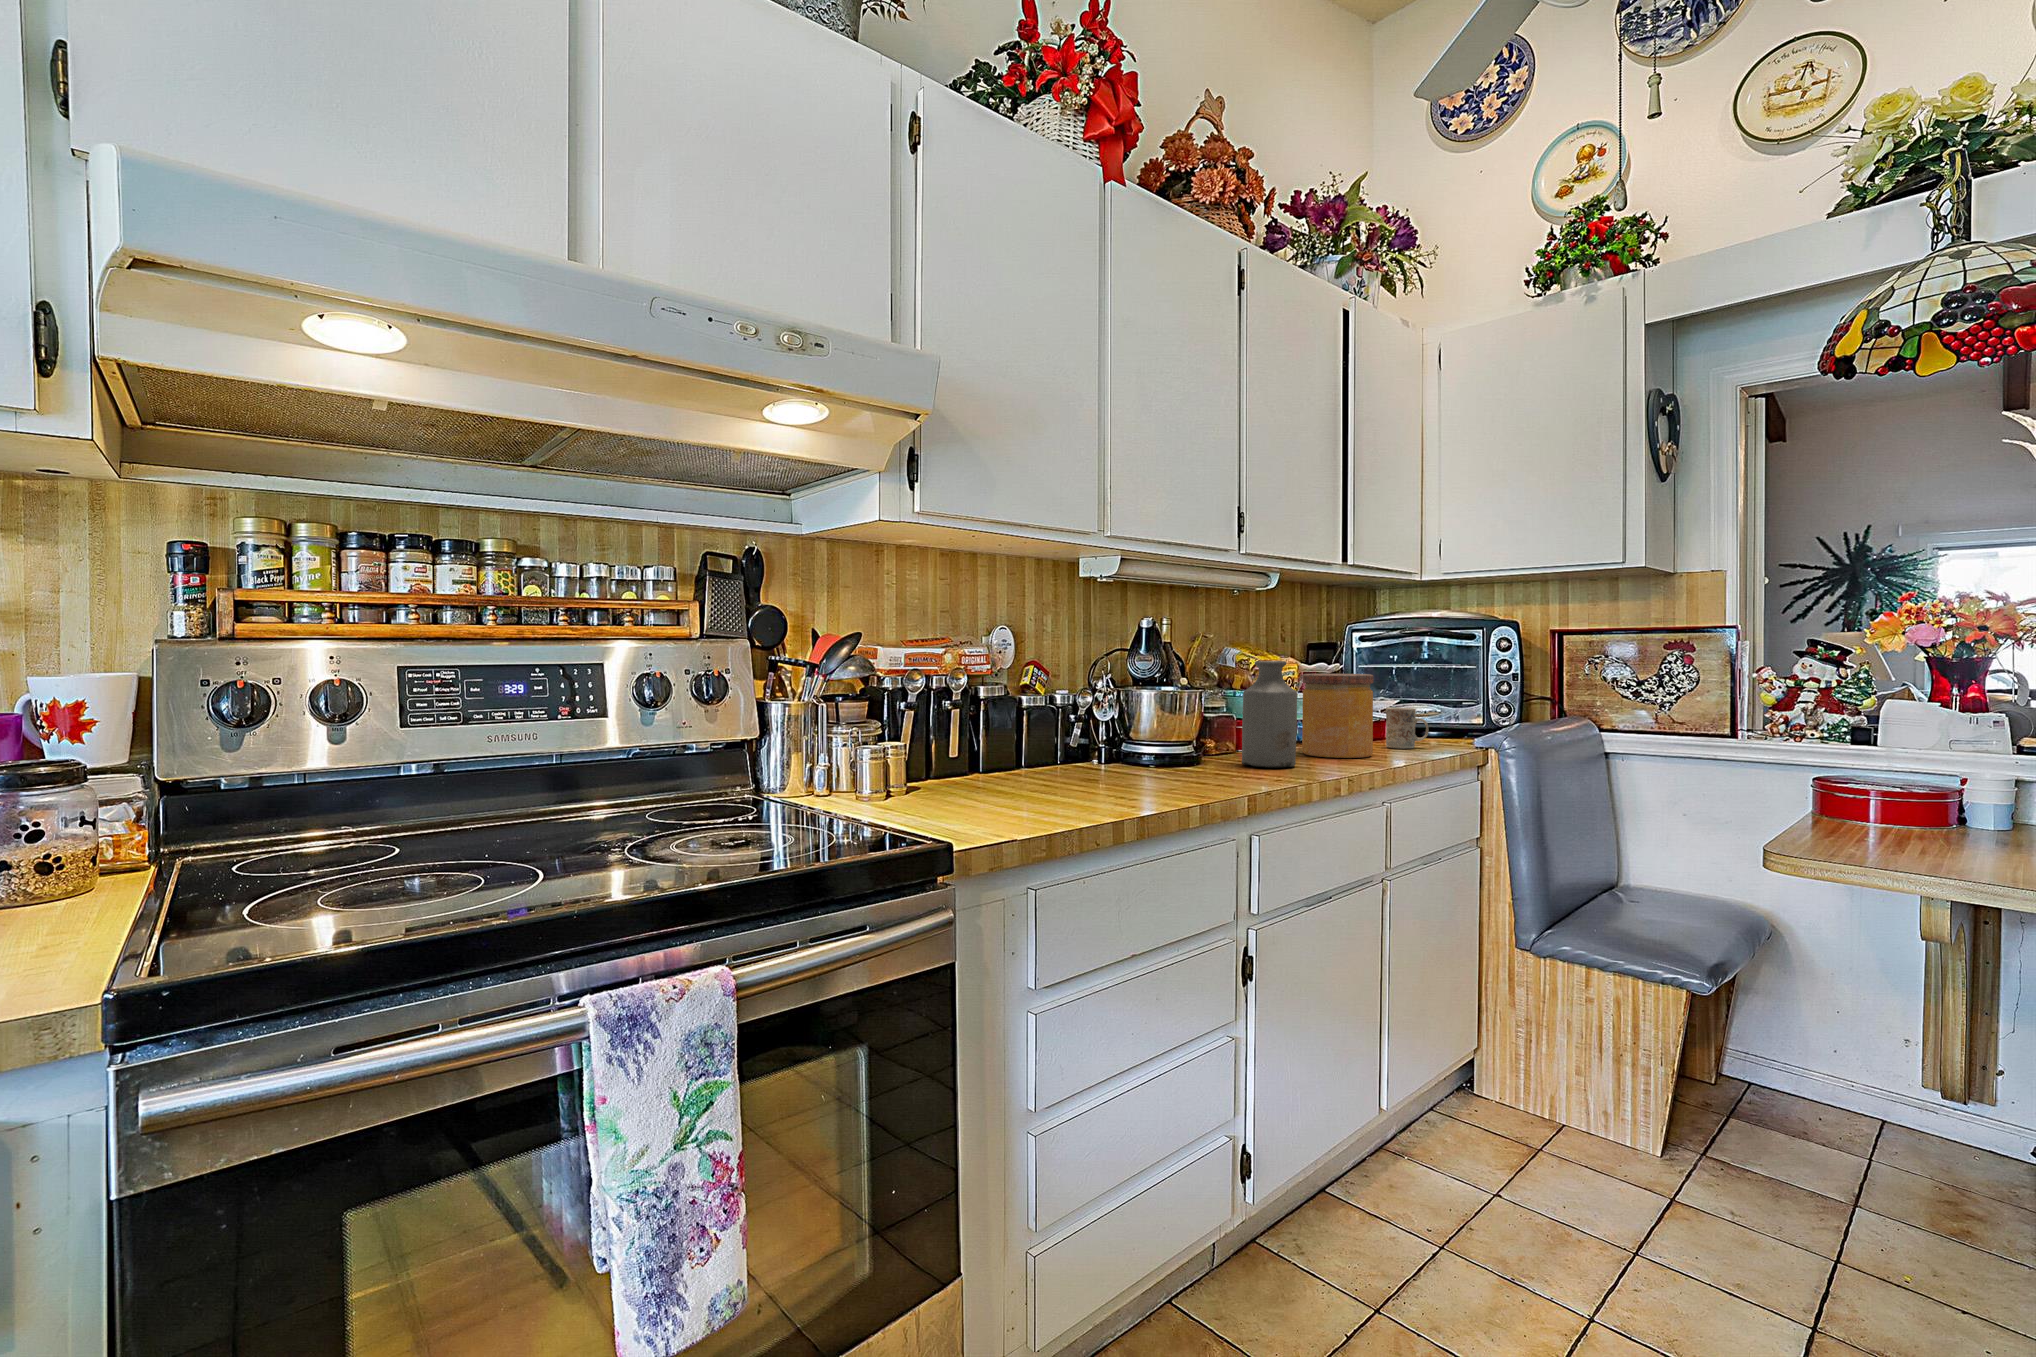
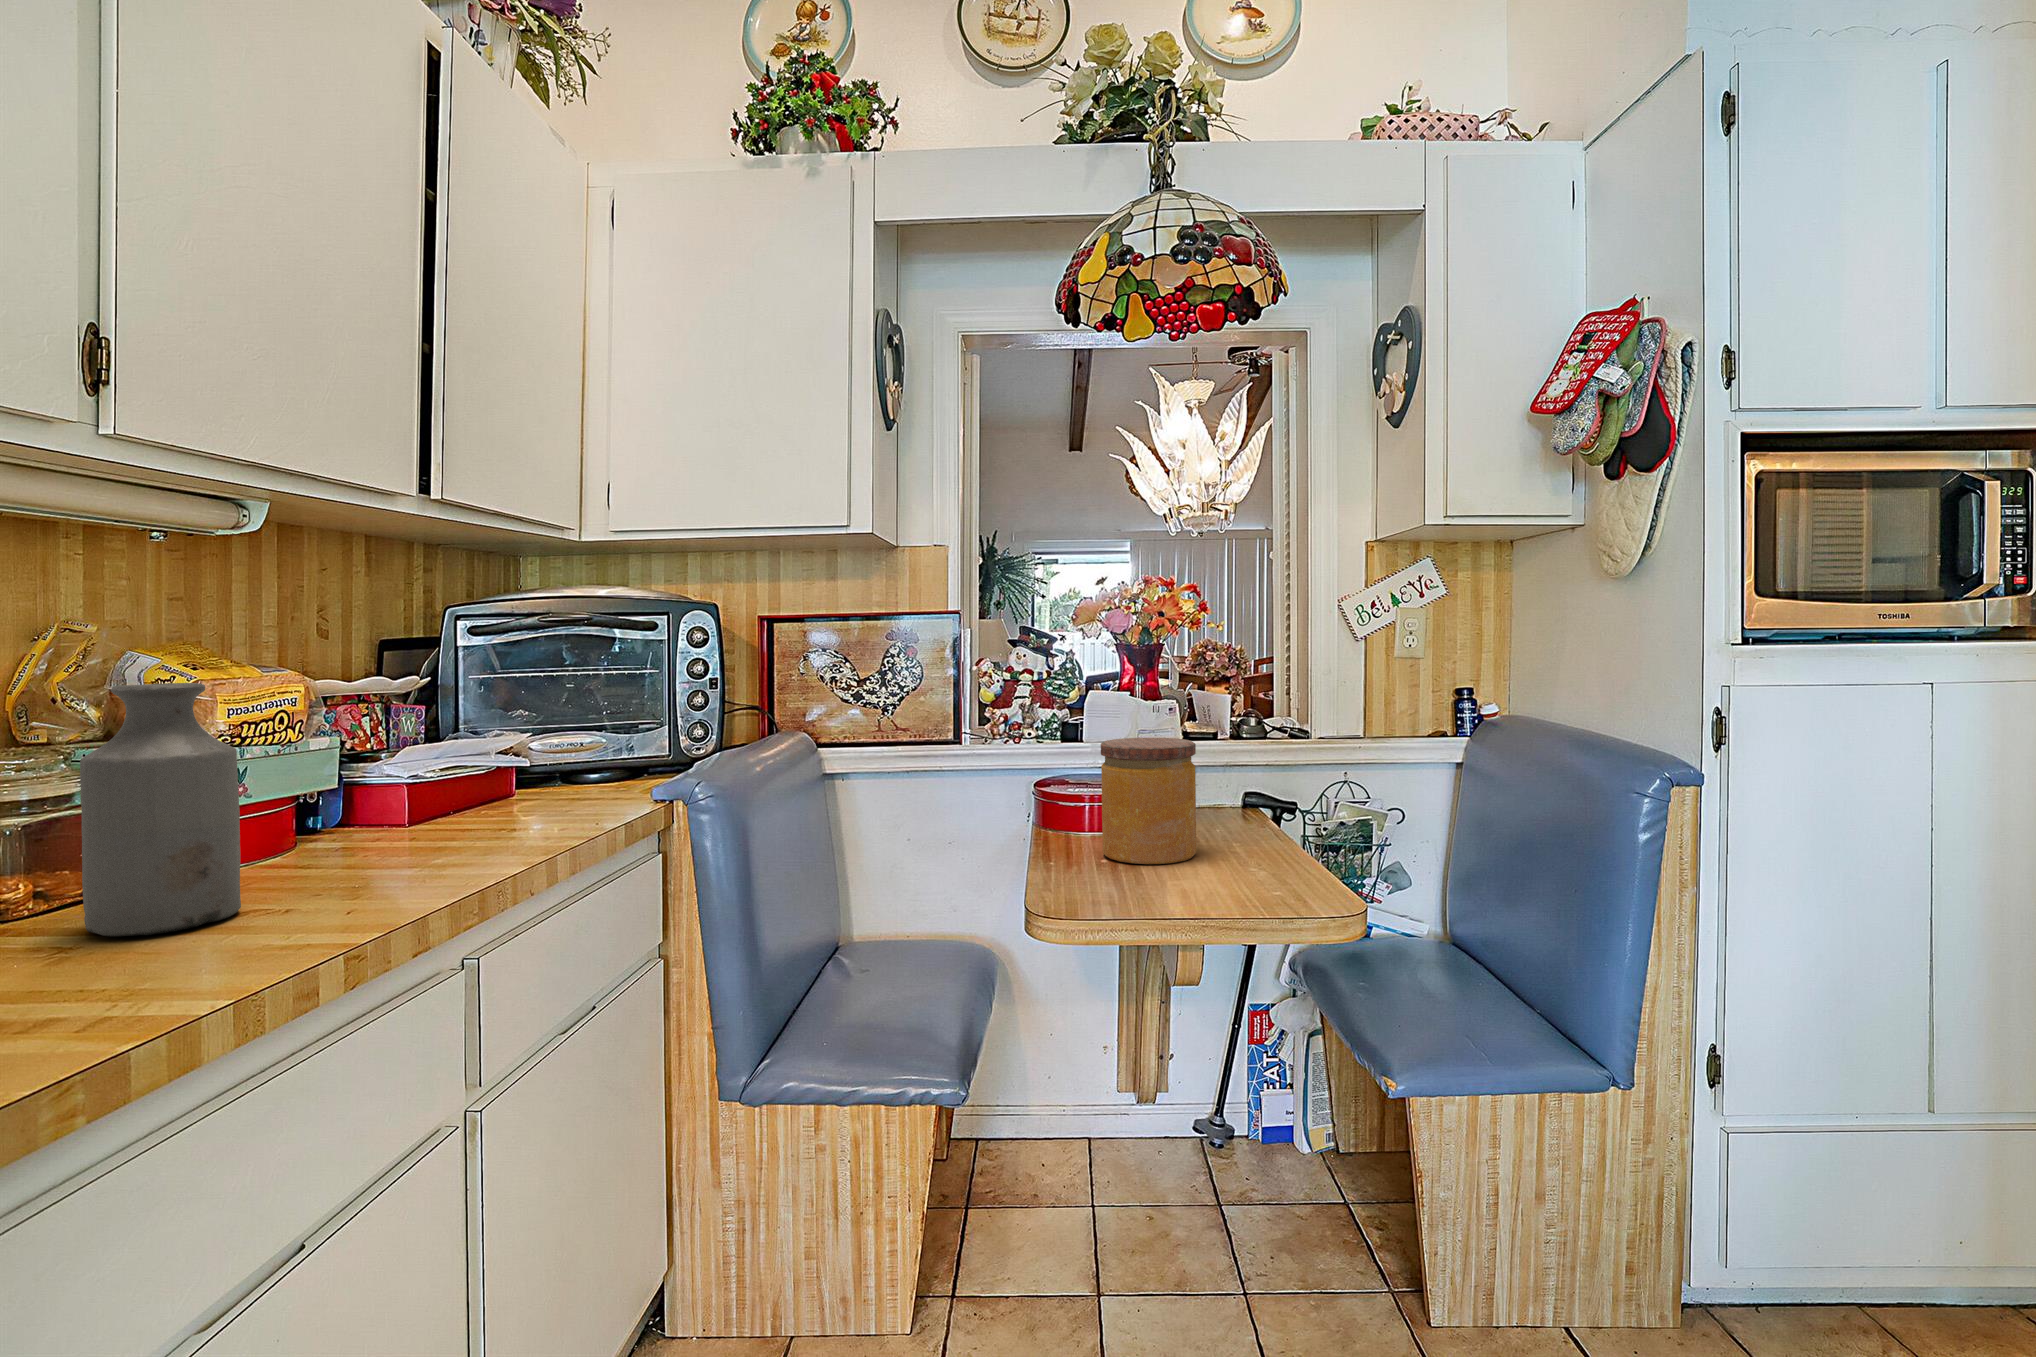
jar: present [1302,674,1374,758] -> present [1101,738,1196,864]
mug: present [1386,707,1429,749] -> none [501,744,576,816]

